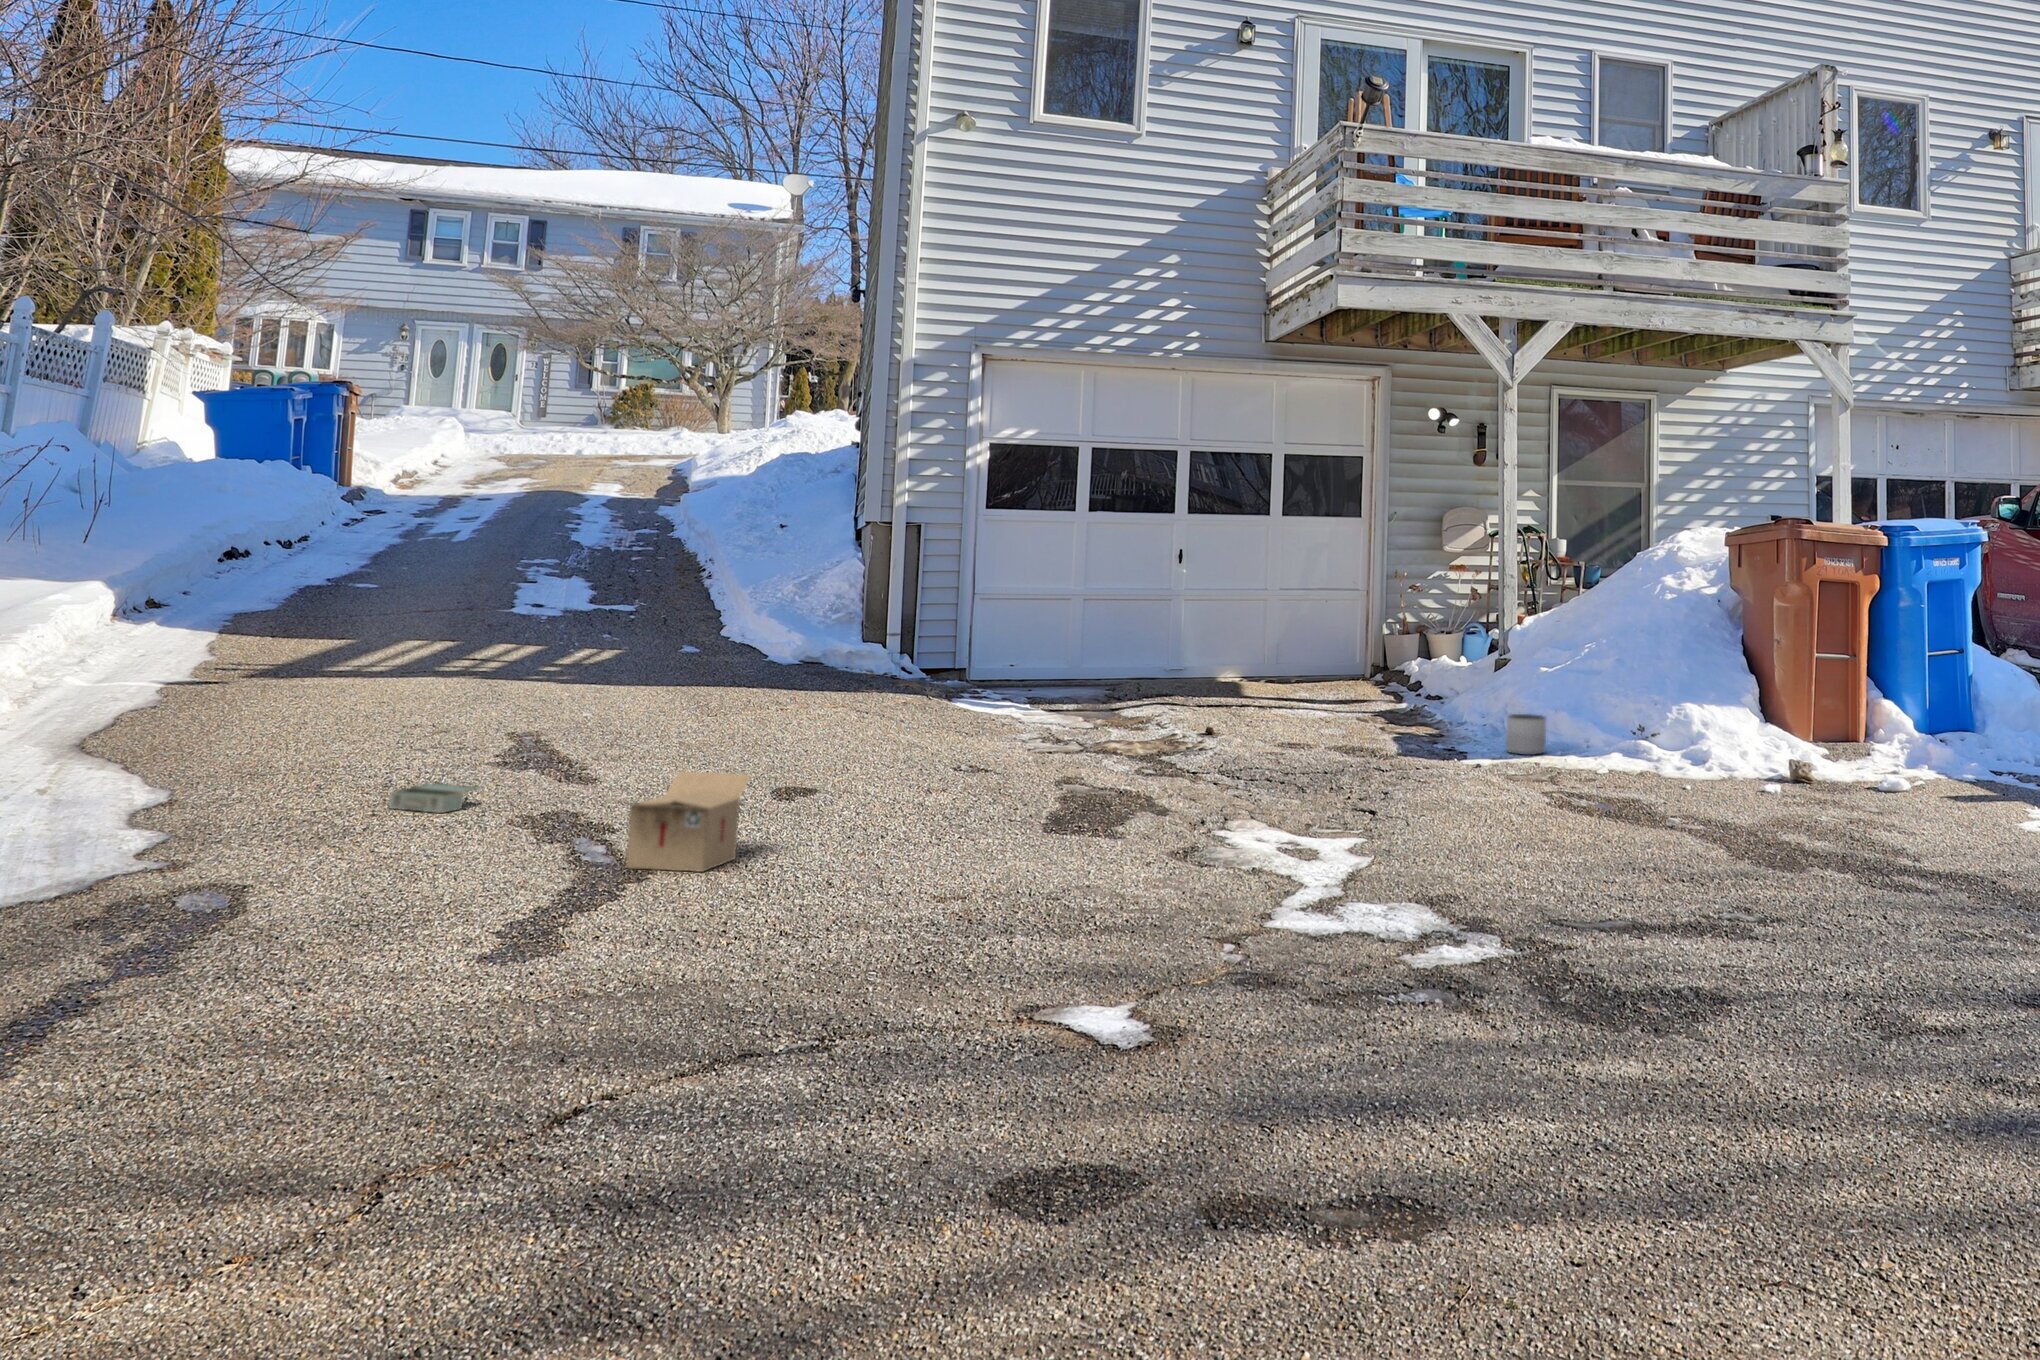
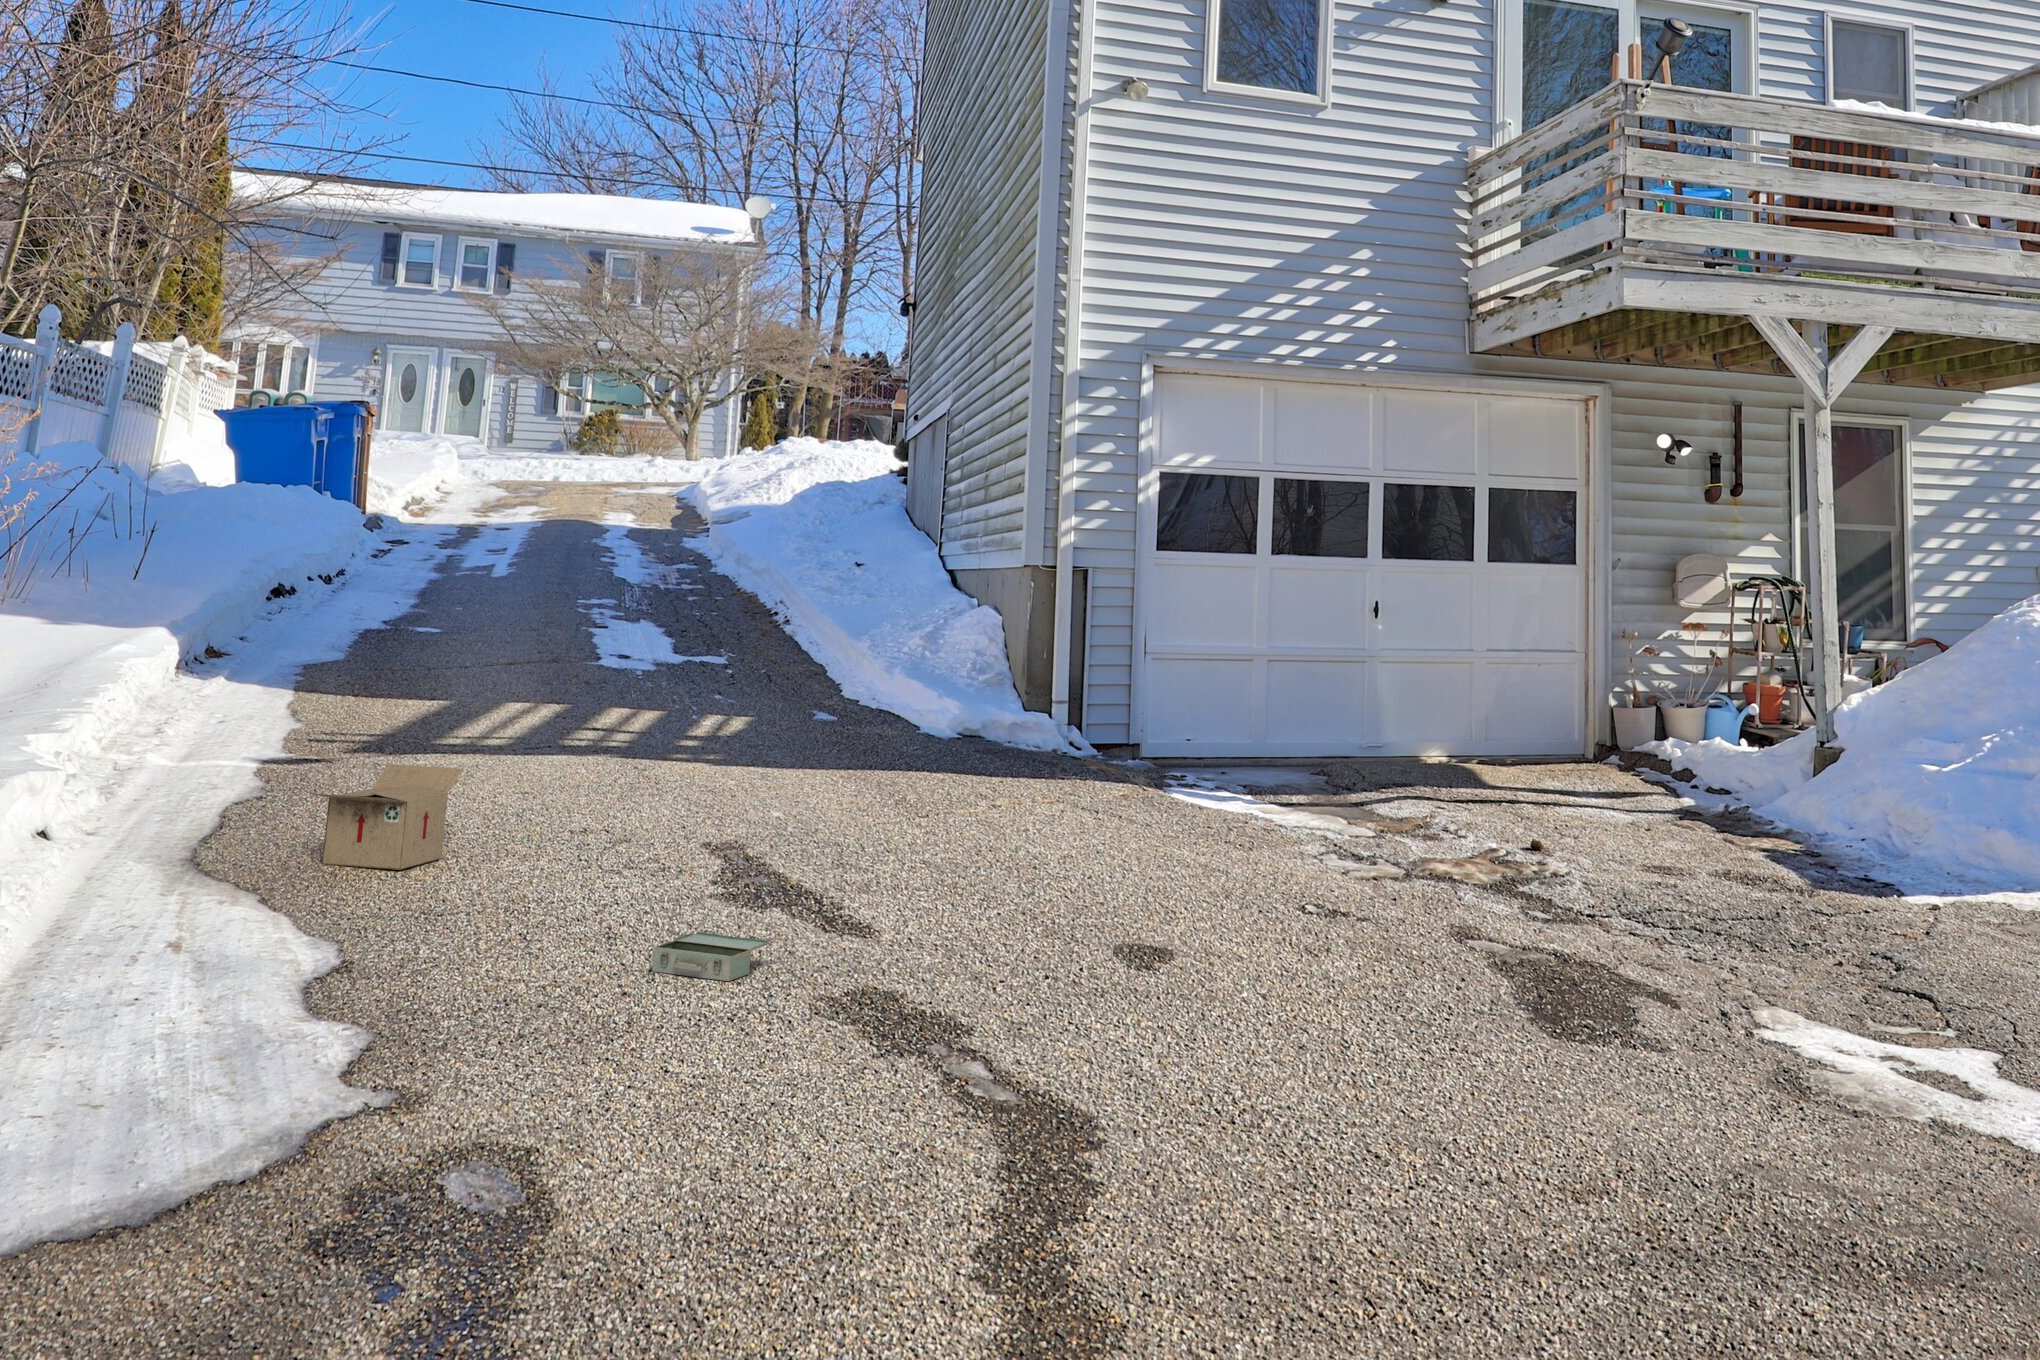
planter: present [1506,714,1546,755] -> none [1955,834,2011,890]
cardboard box: present [626,771,751,872] -> present [310,764,463,870]

